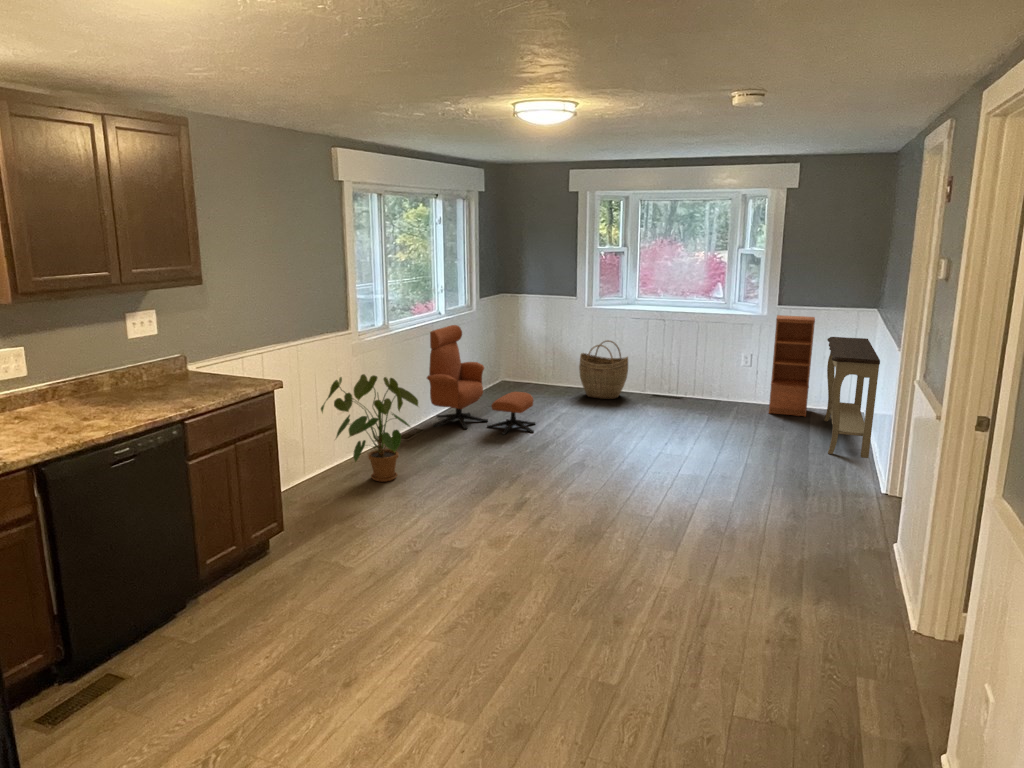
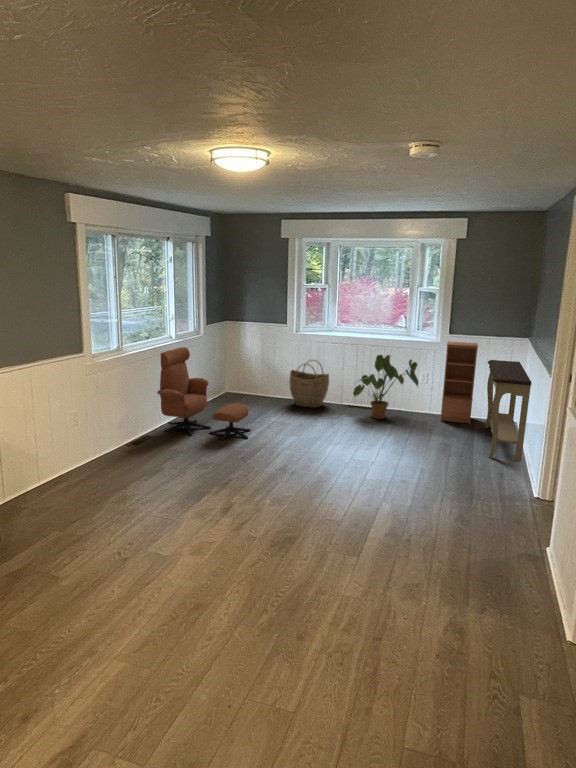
house plant: present [321,374,418,482] -> present [353,355,418,419]

